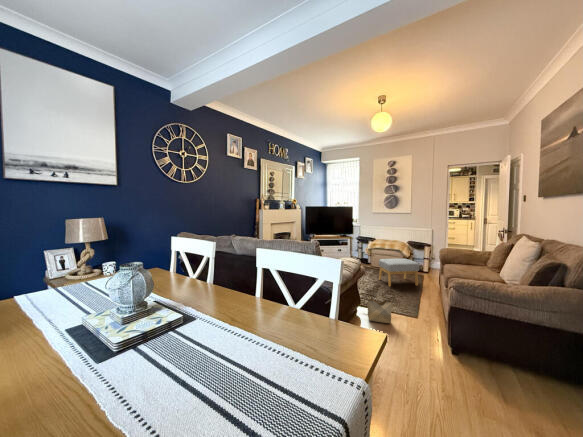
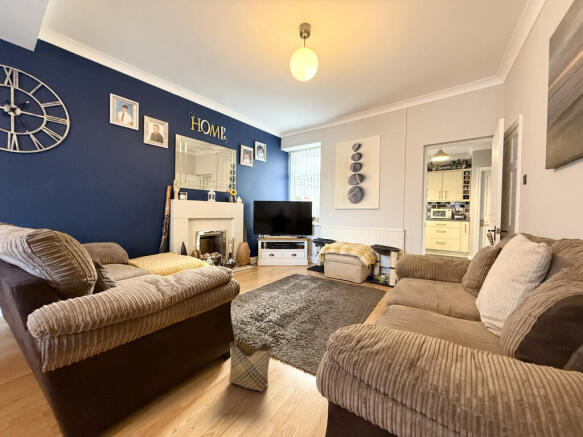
footstool: present [379,259,419,287] -> none [316,268,368,309]

